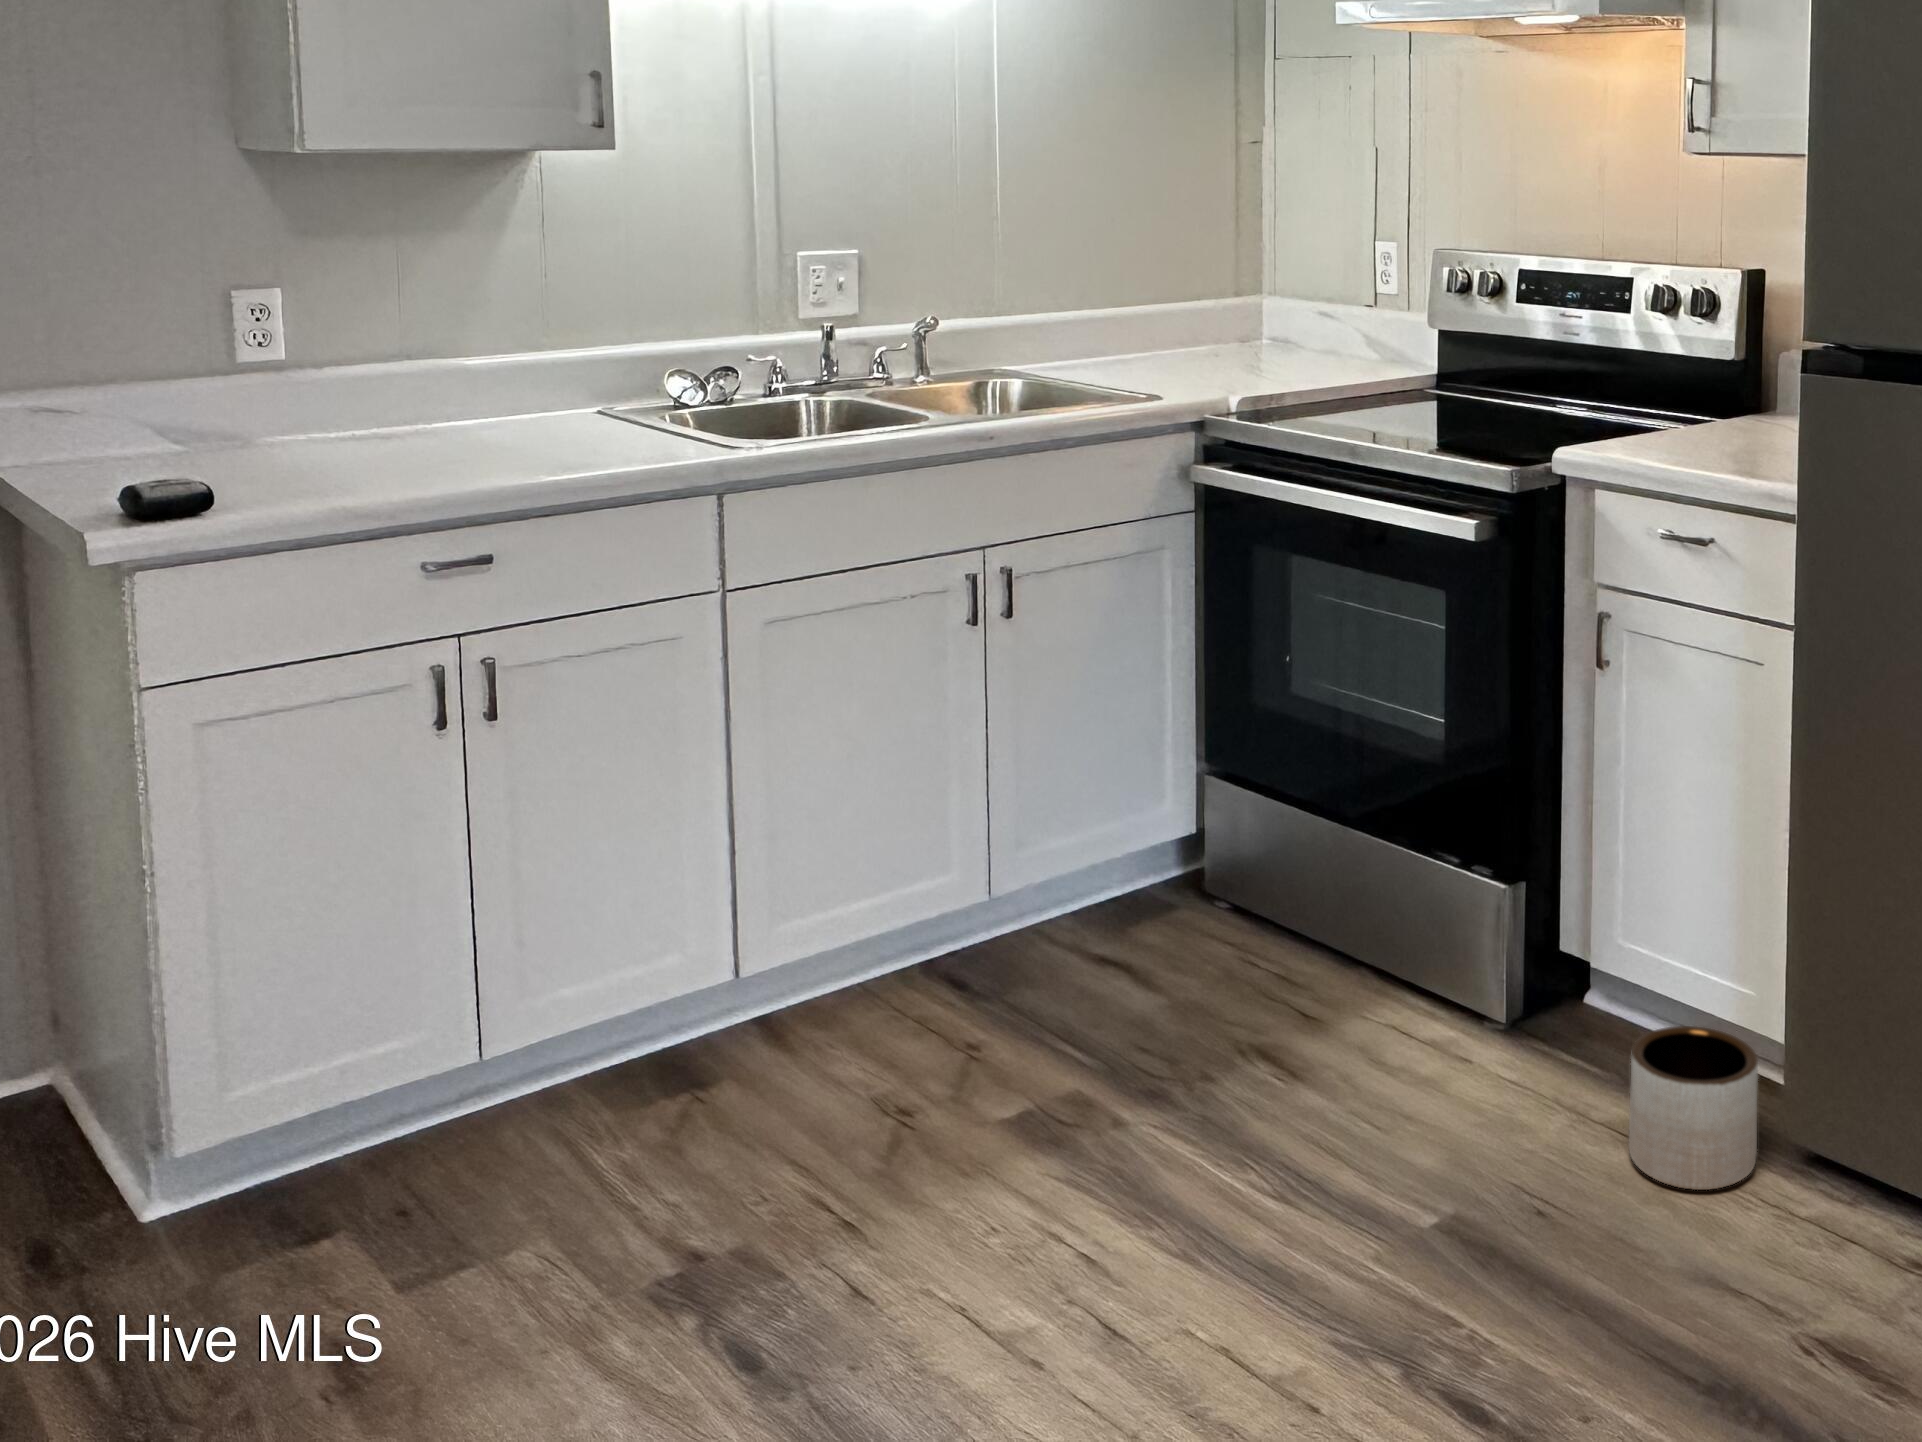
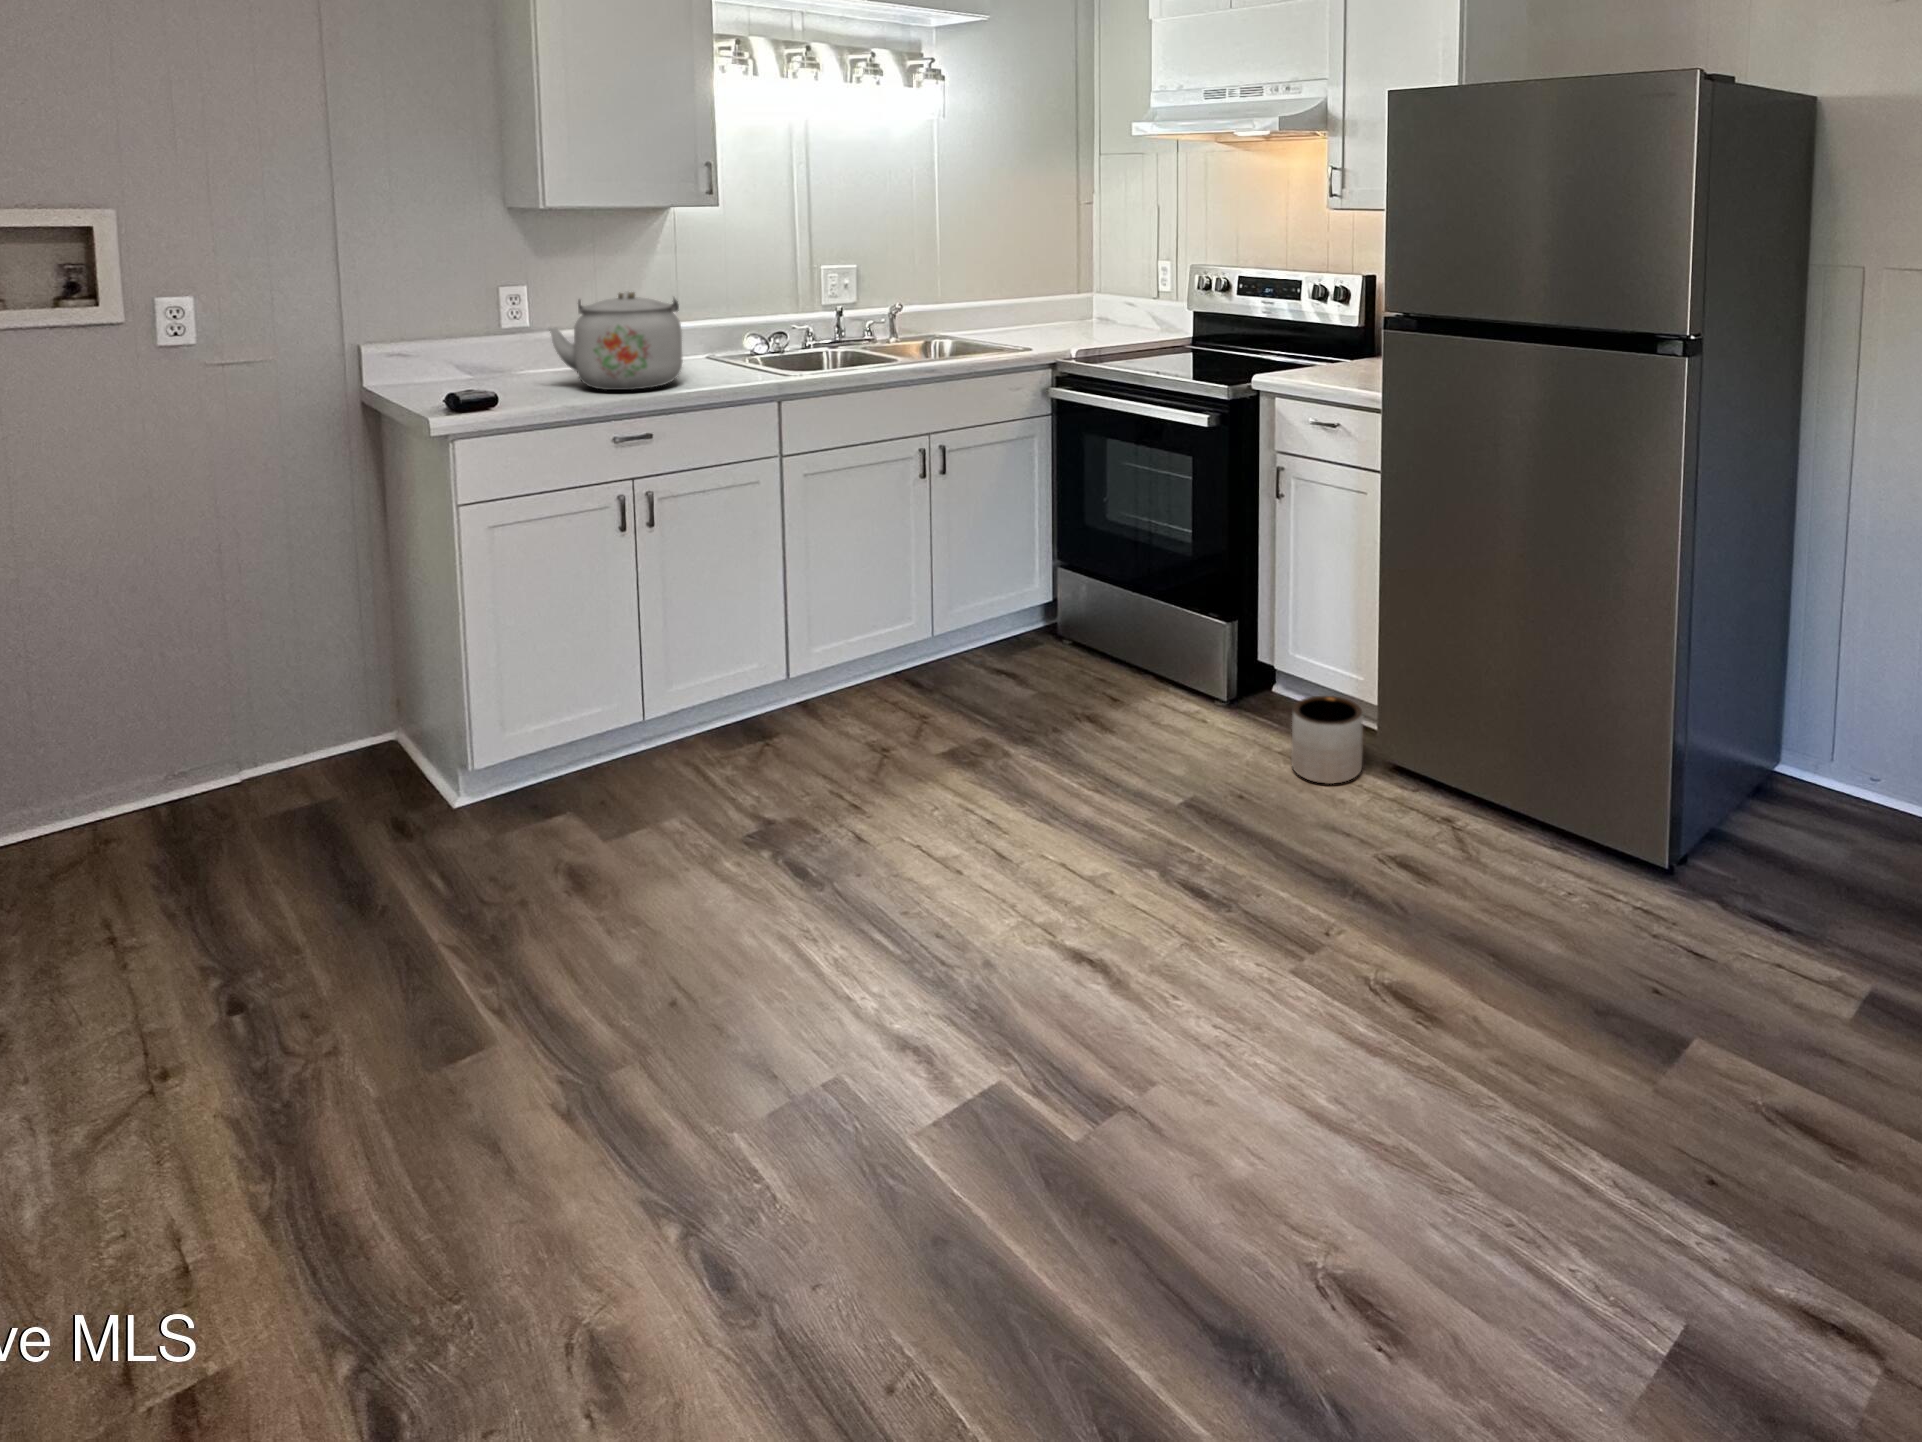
kettle: none [313,299,550,474] -> present [550,291,683,390]

